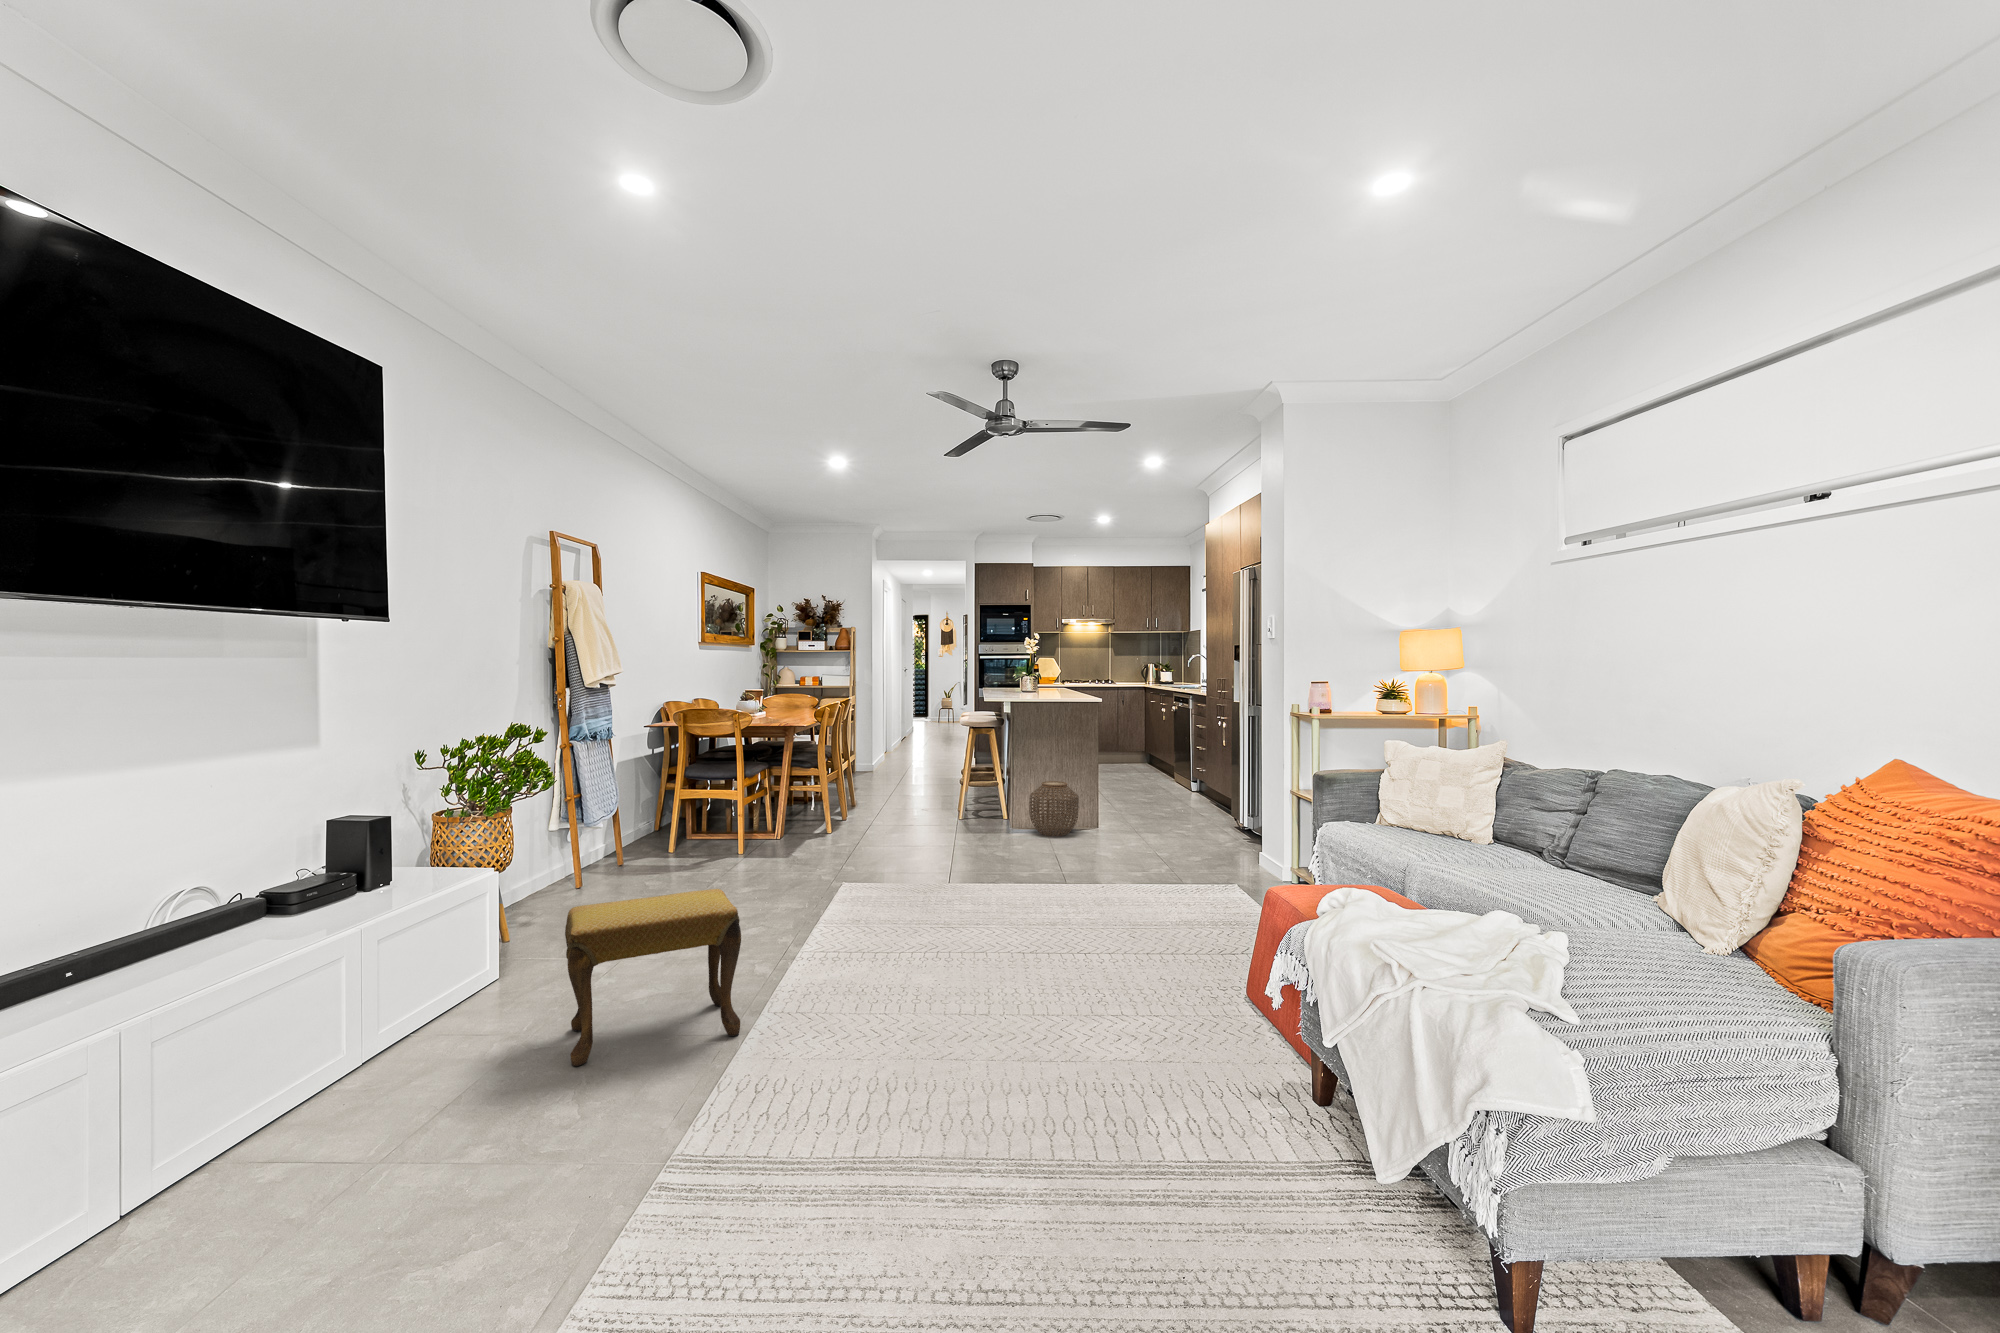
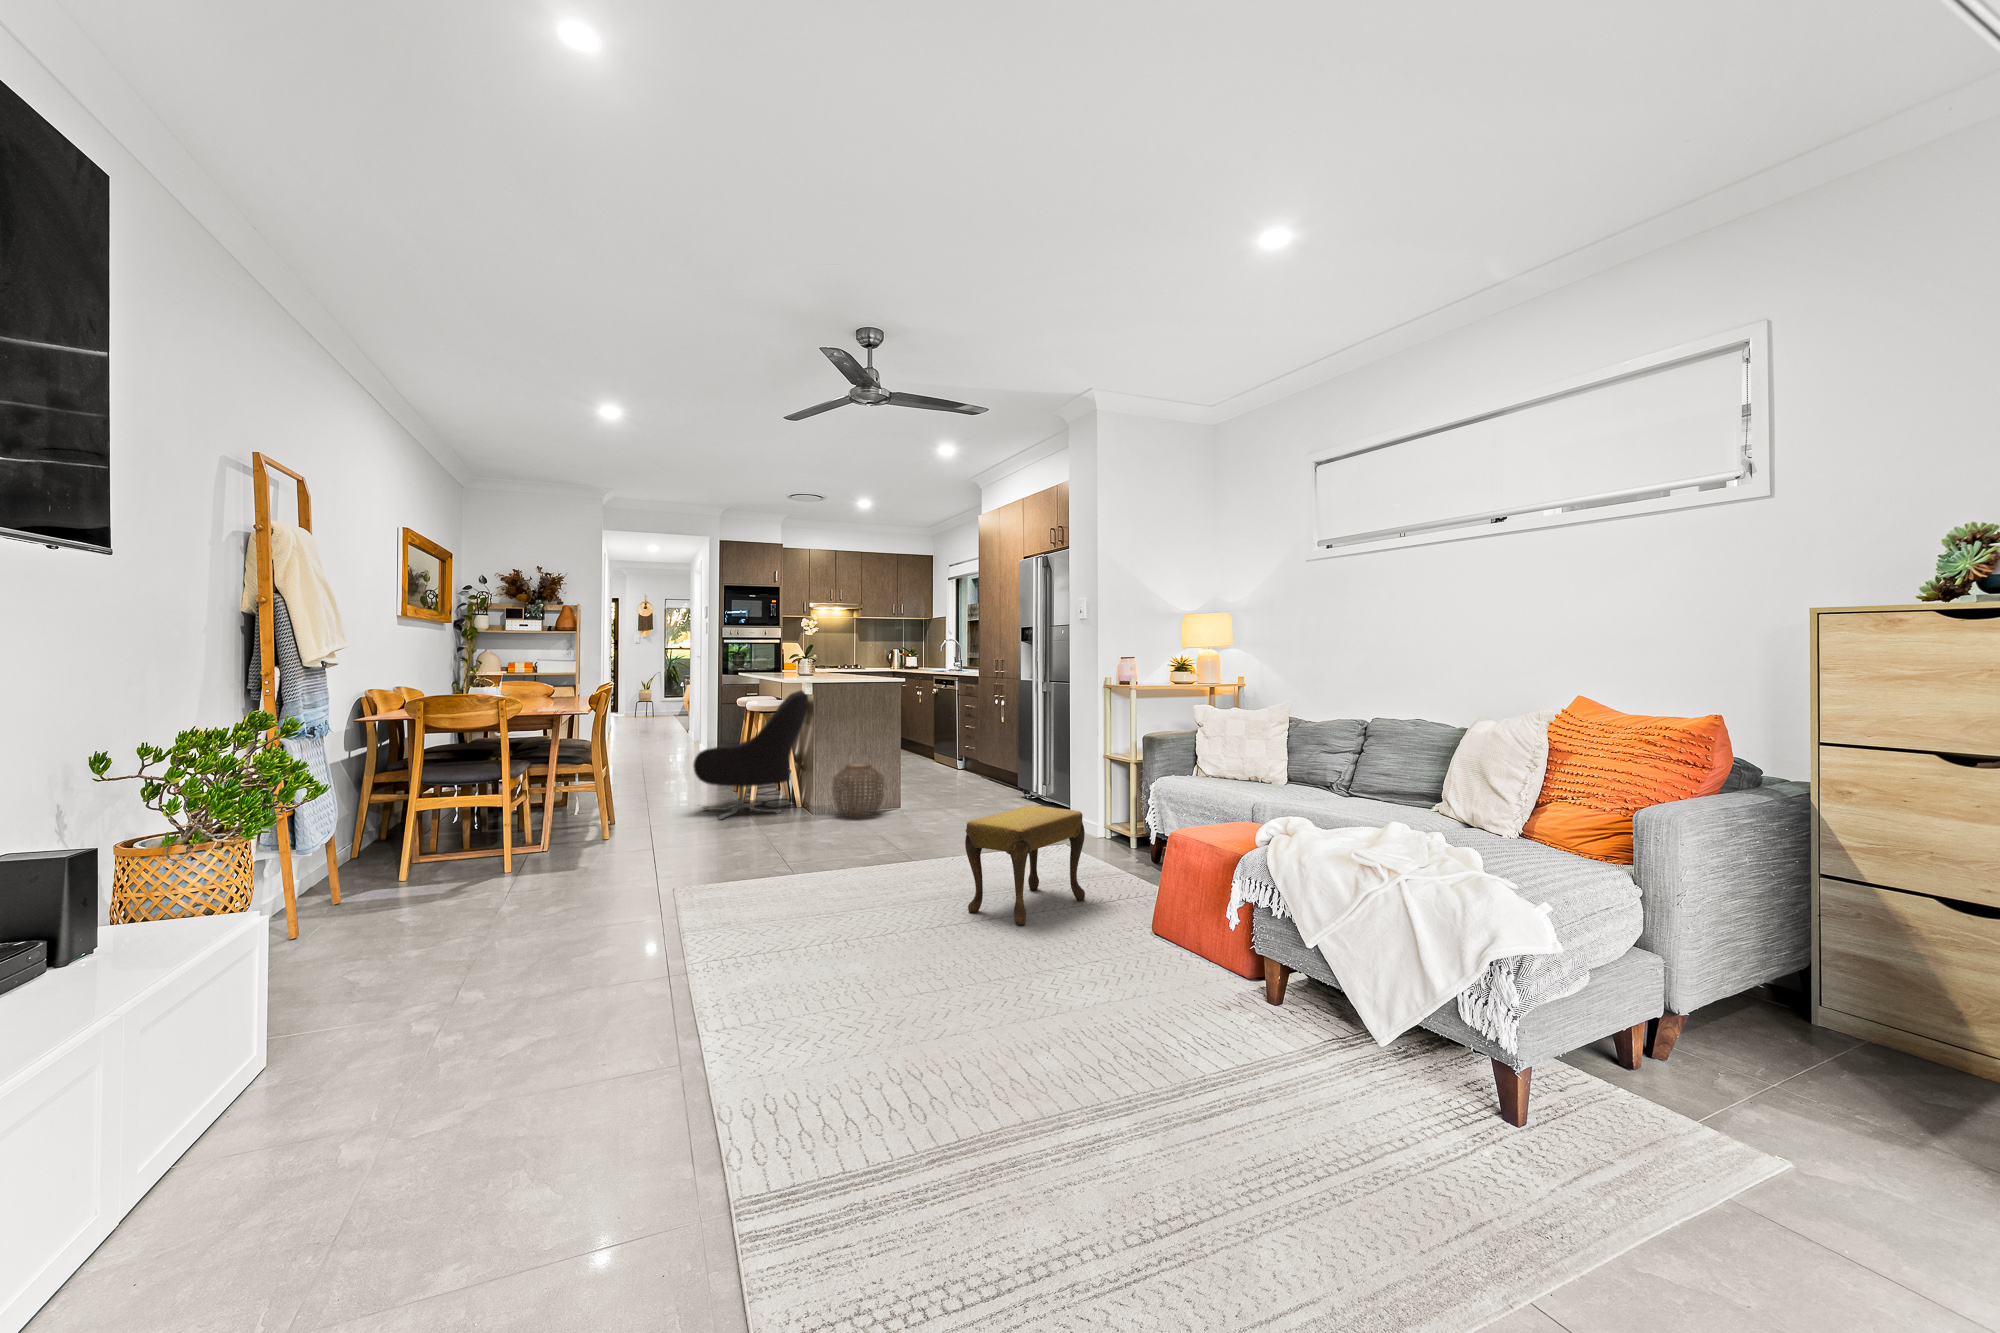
armchair: none [910,708,1014,826] -> present [693,690,808,819]
footstool: present [565,889,741,1066] -> present [965,805,1085,925]

